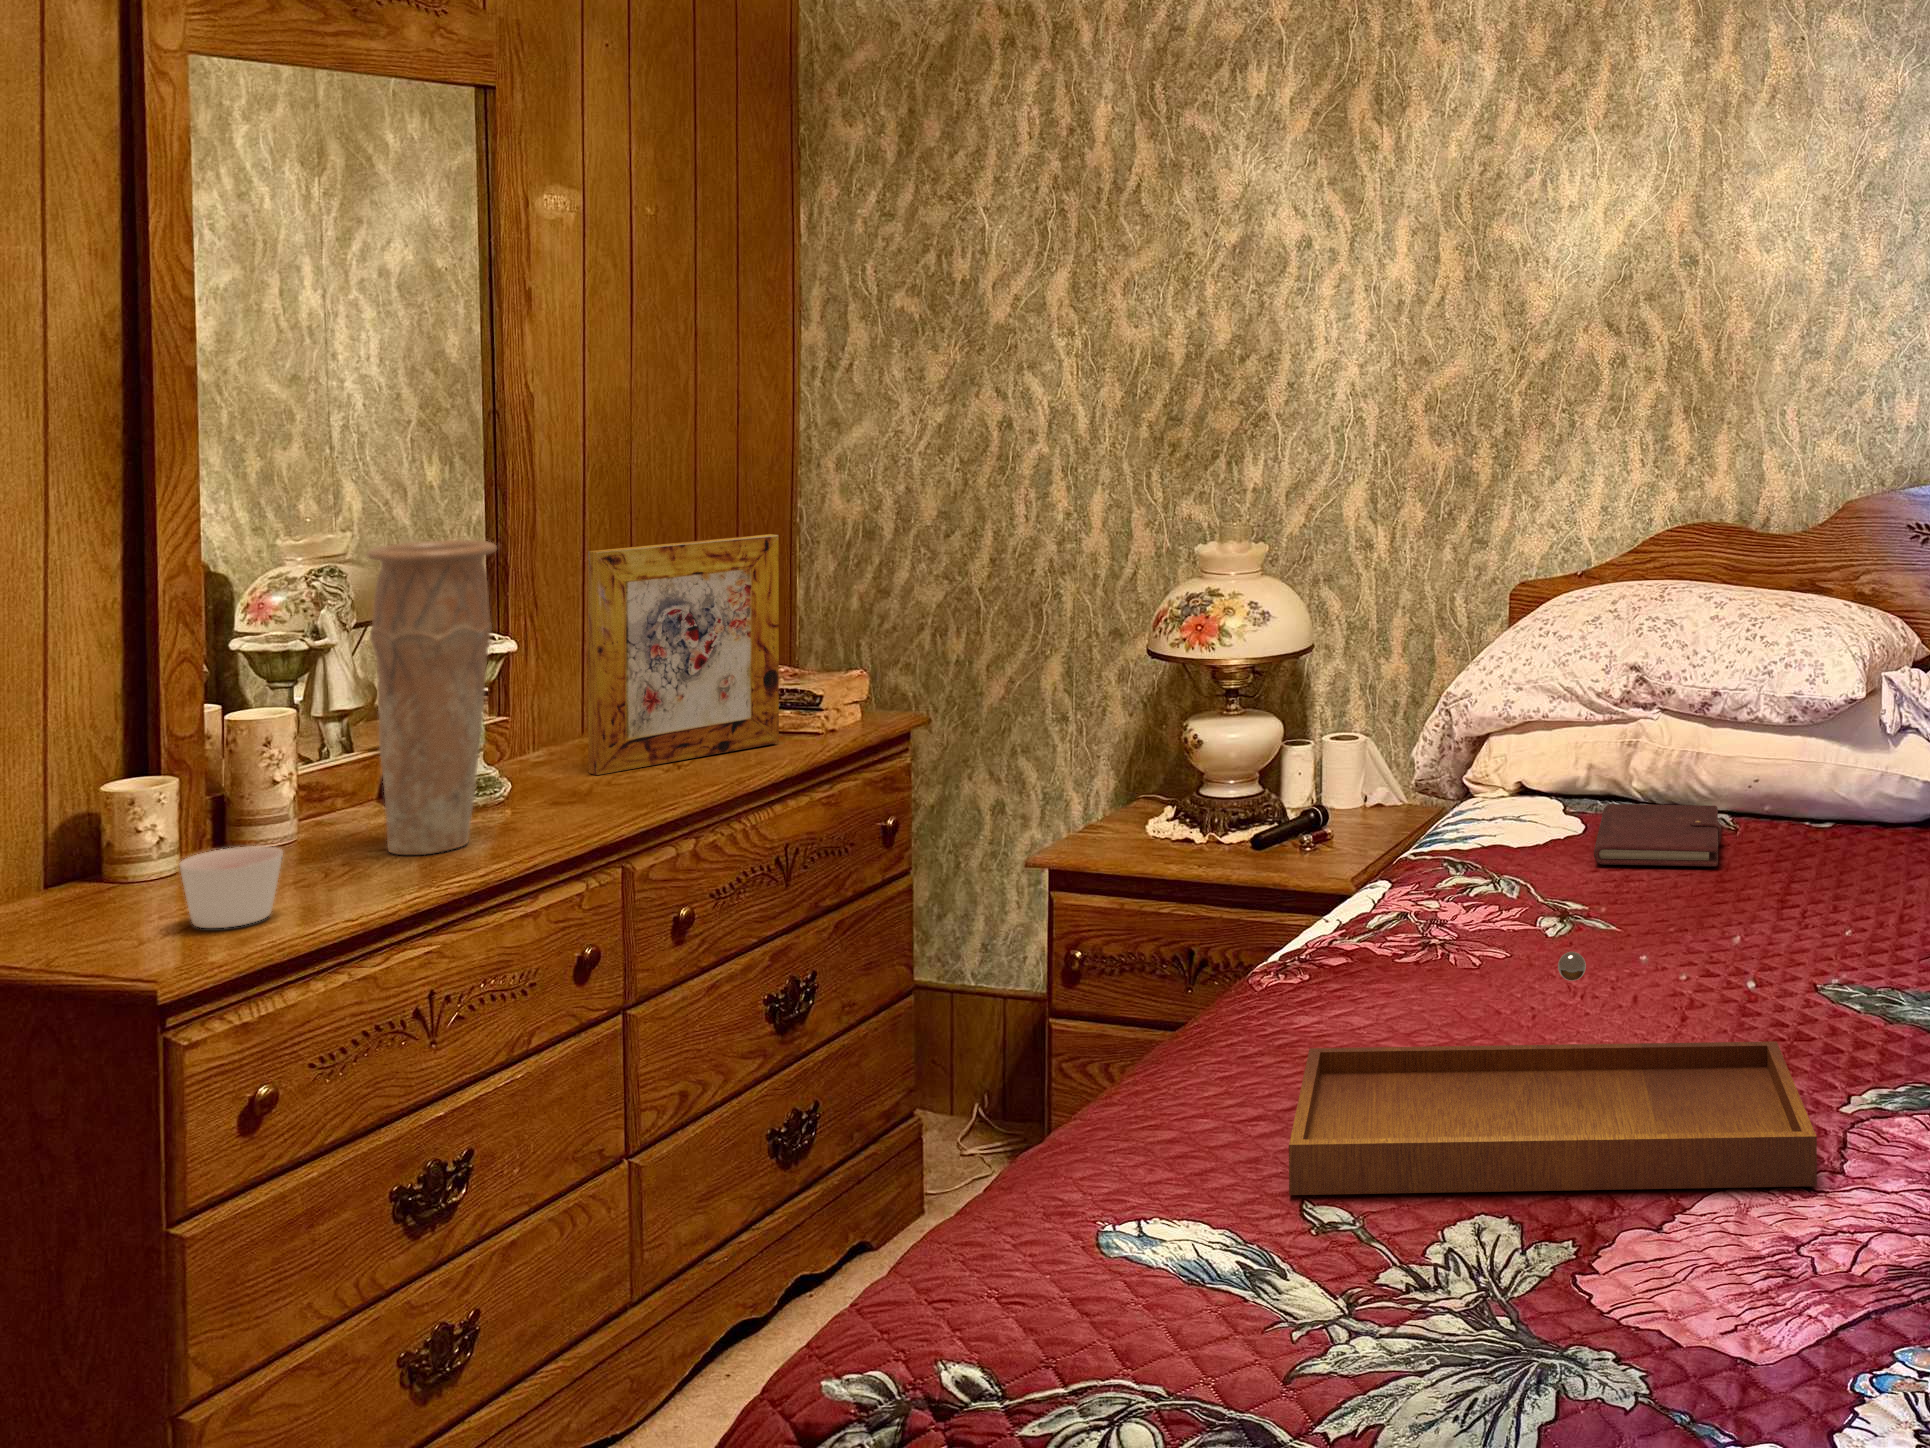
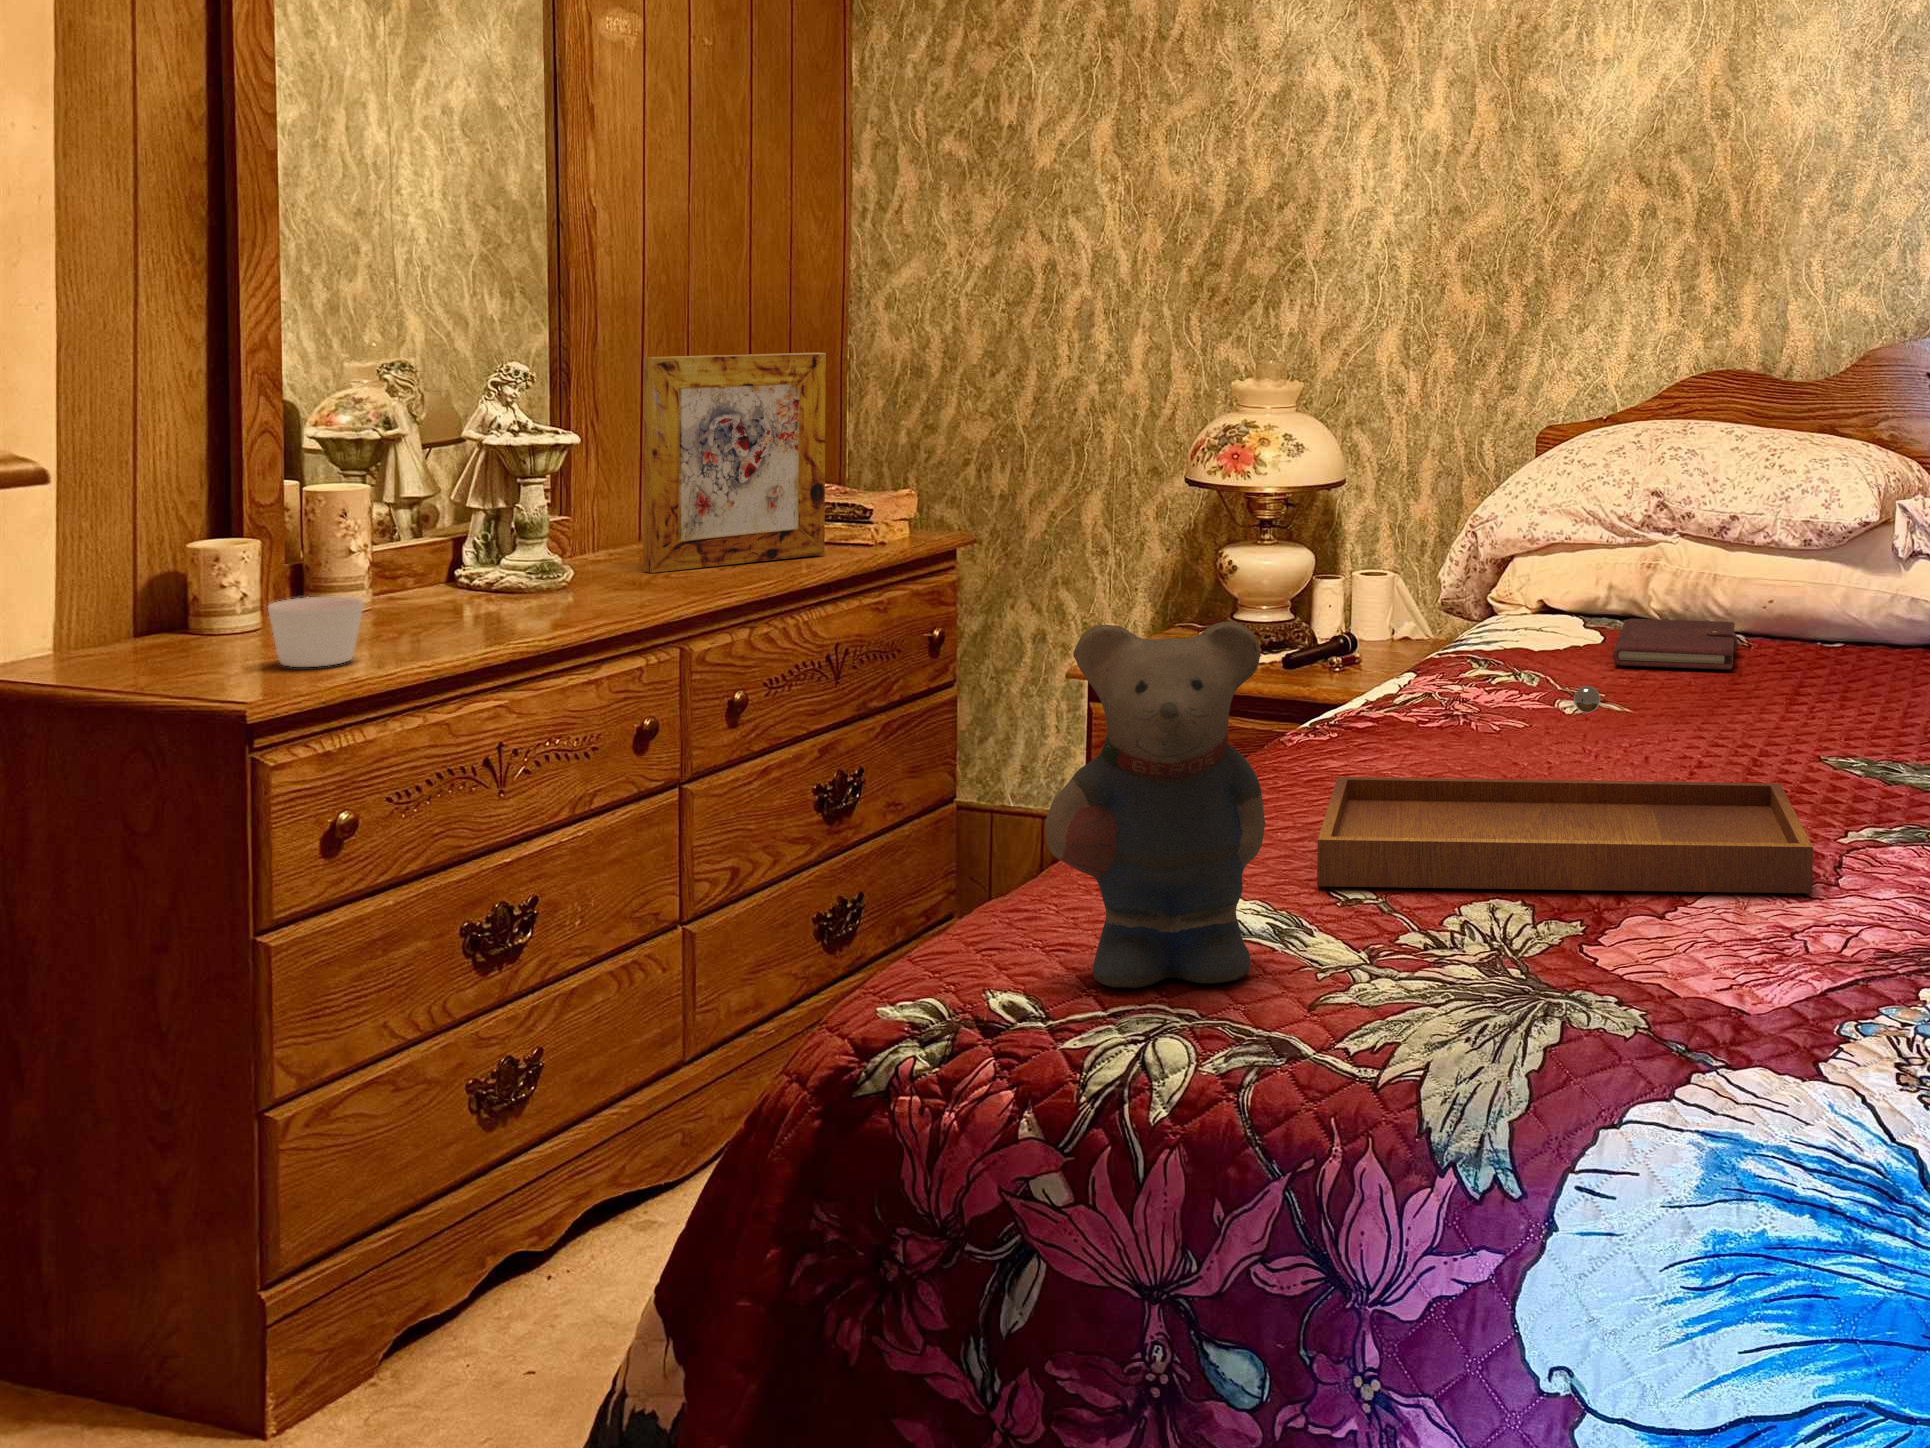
vase: present [366,540,497,855] -> none [437,328,561,623]
teddy bear: none [992,940,1232,1357] -> present [1045,621,1265,988]

